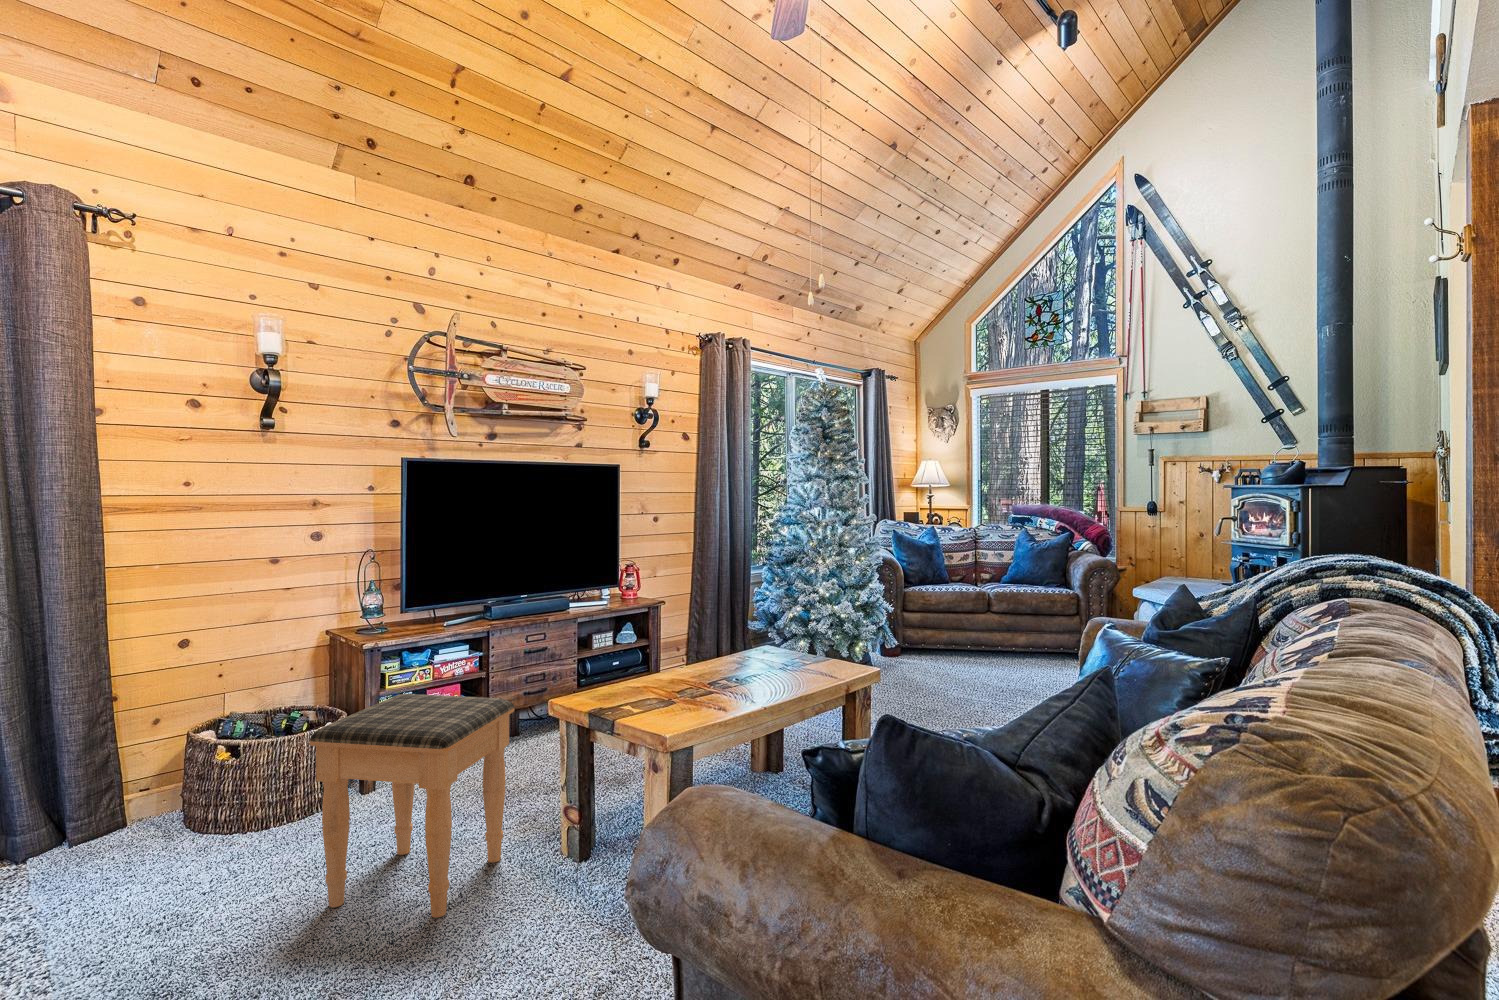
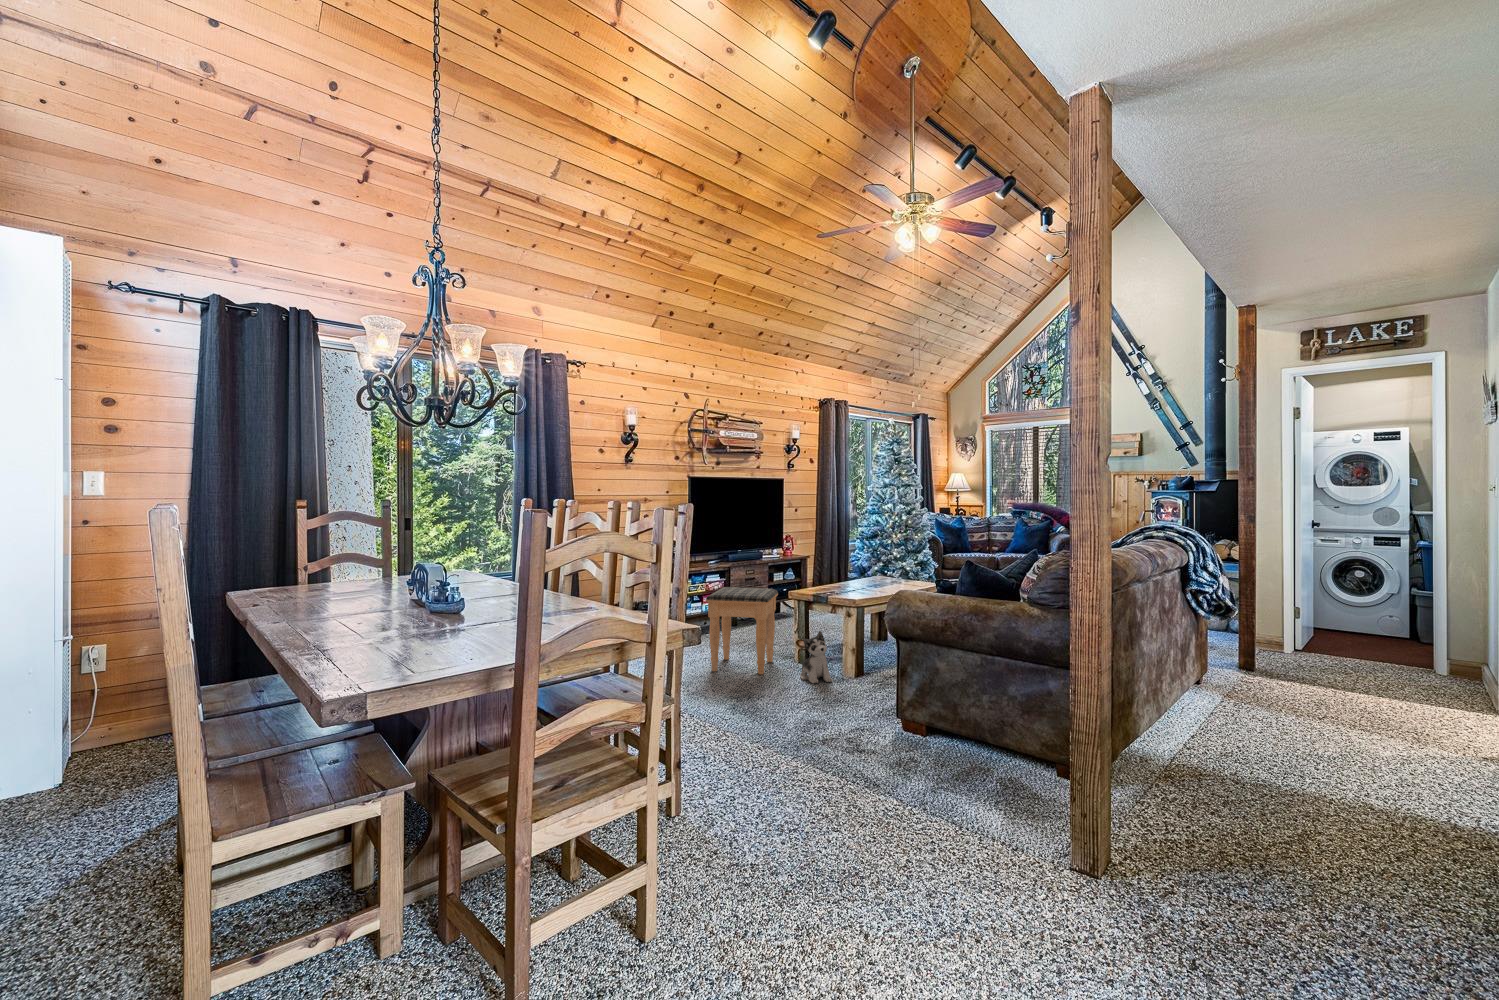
plush toy: none [520,820,595,960] -> present [800,631,832,683]

